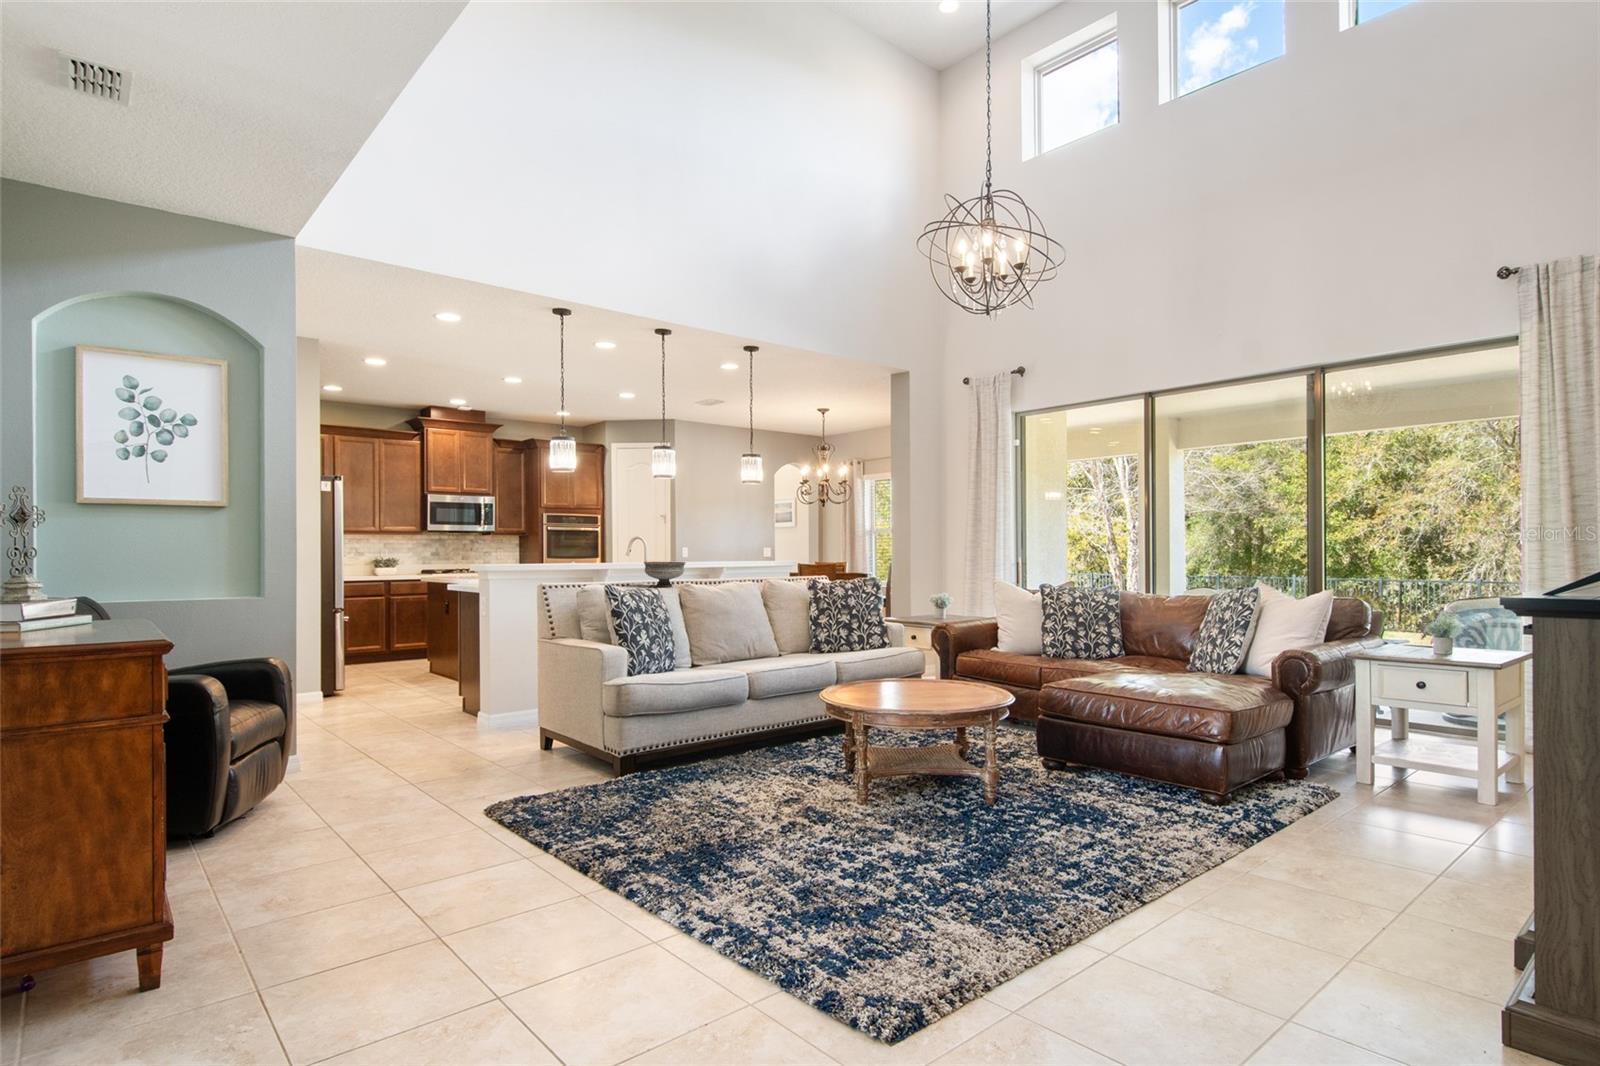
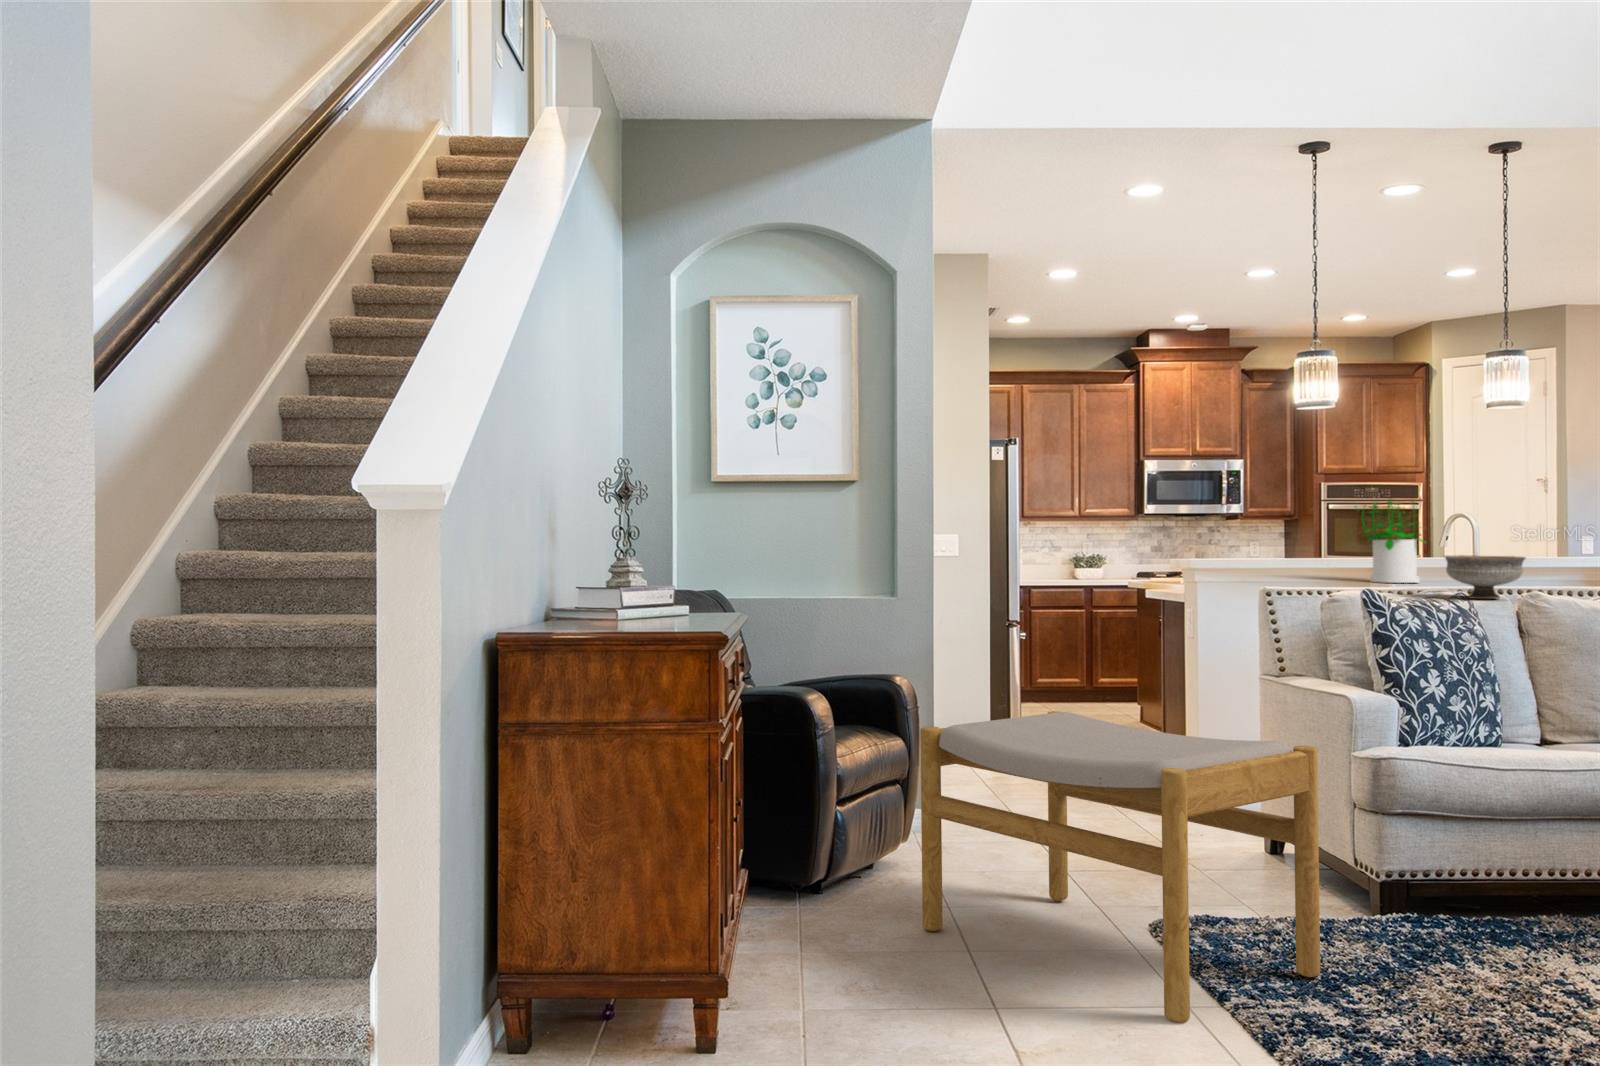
potted plant: none [585,527,627,578] -> present [1355,498,1425,583]
footstool: none [314,676,600,870] -> present [920,711,1320,1023]

